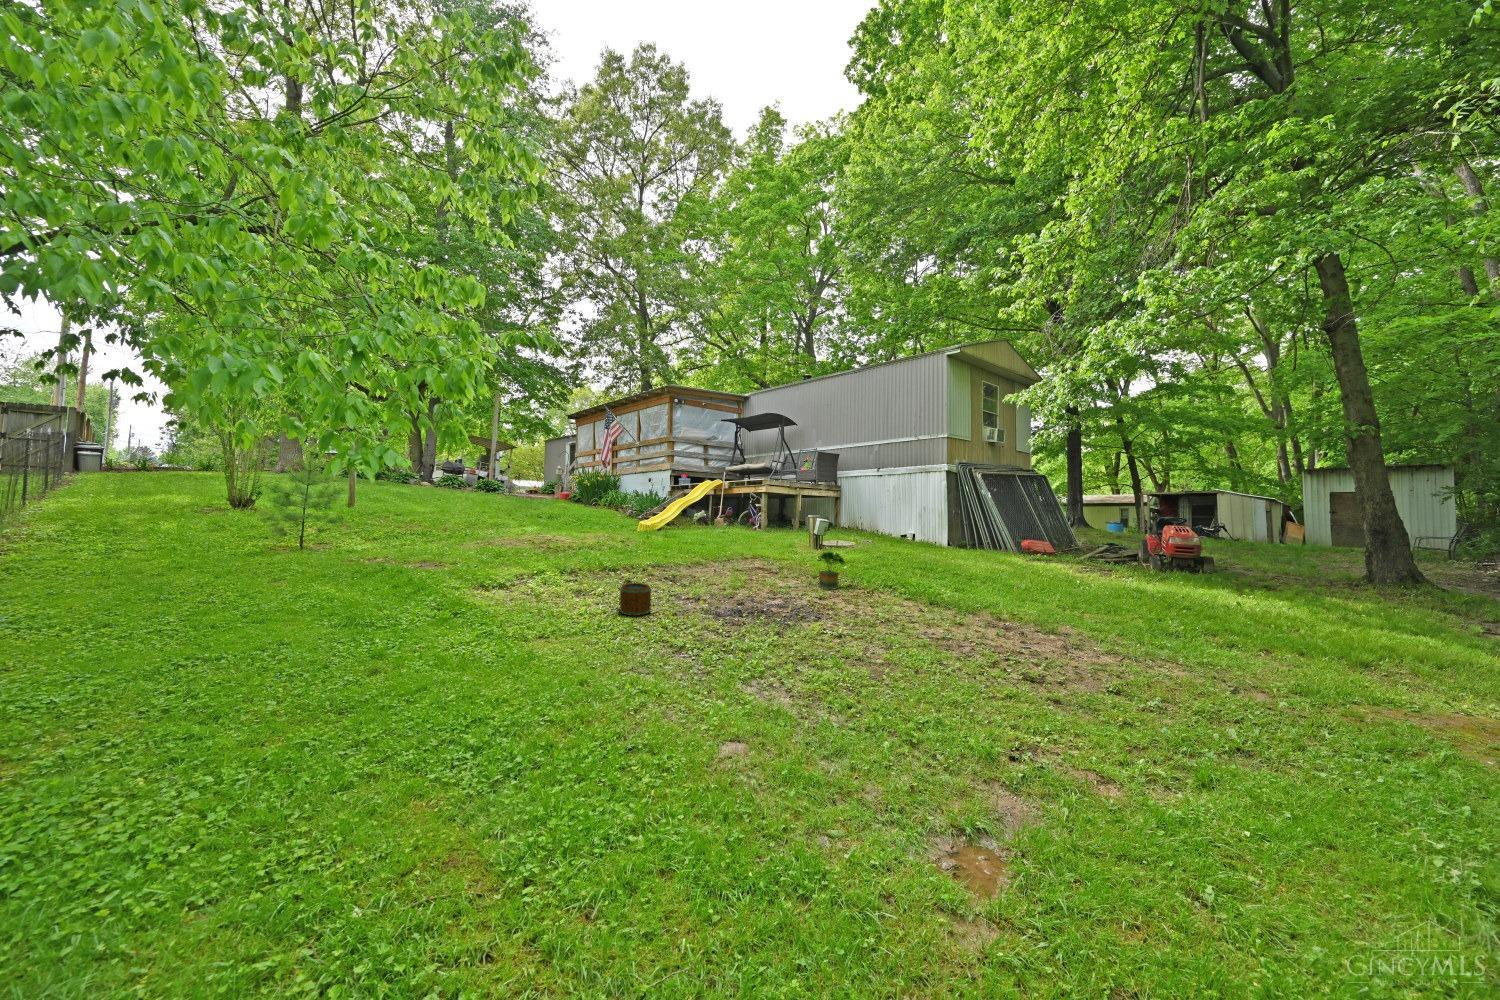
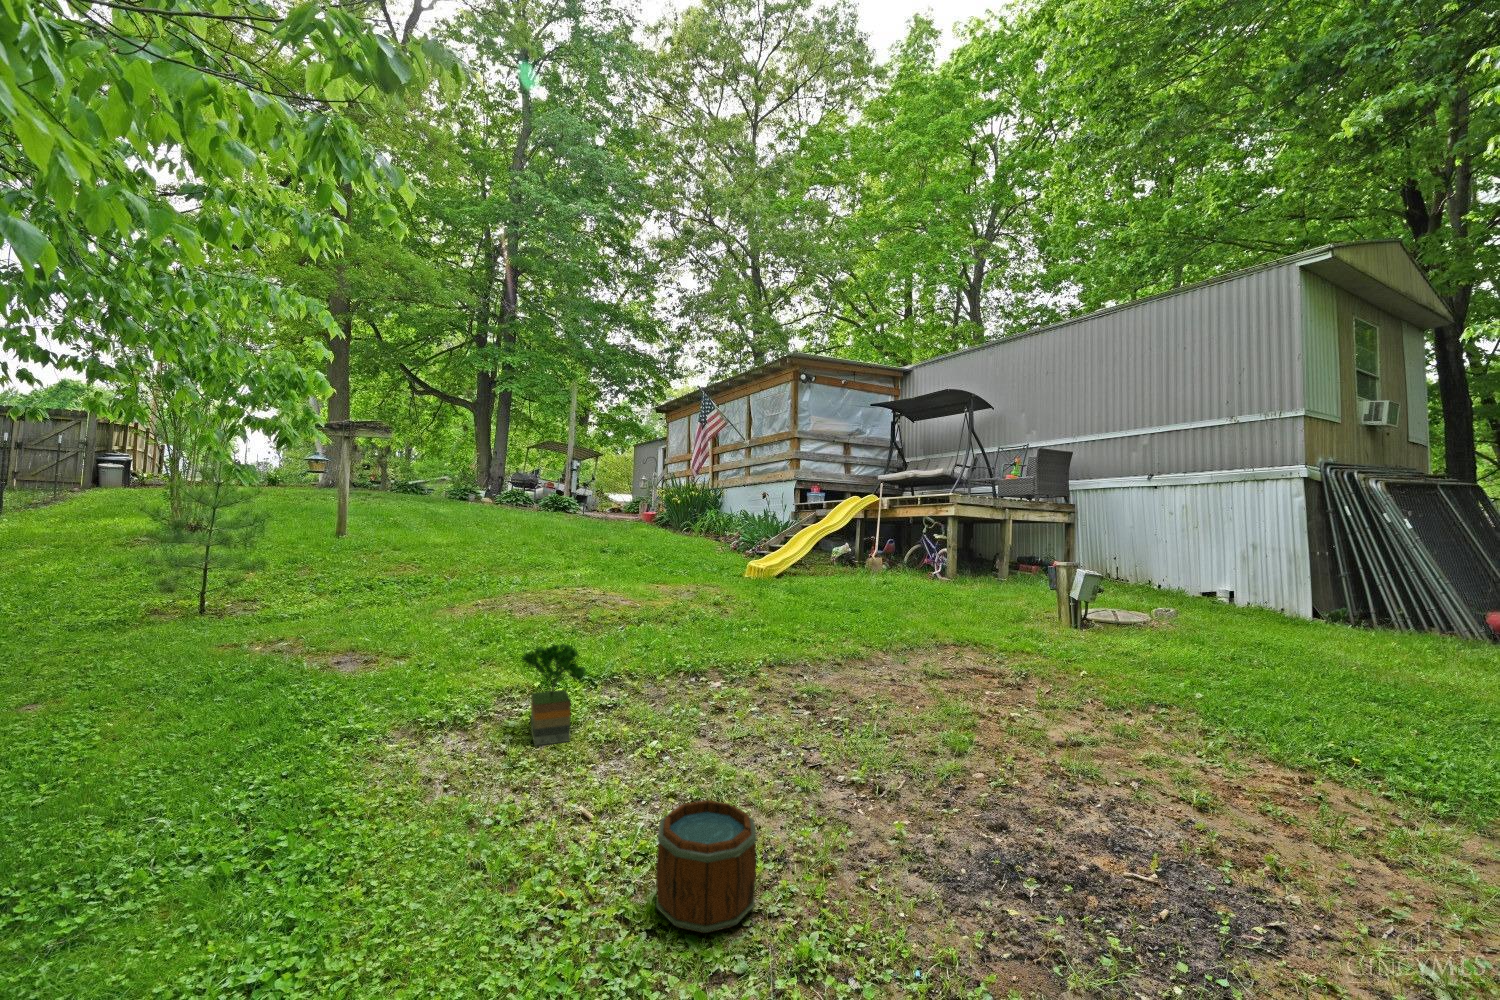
potted tree: present [817,552,845,590] -> present [521,644,586,746]

